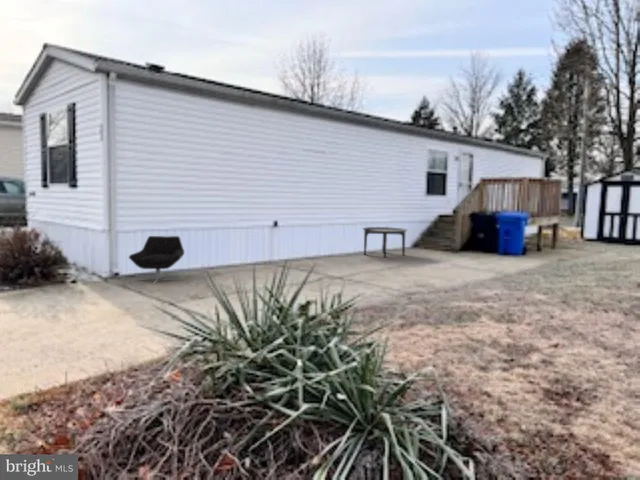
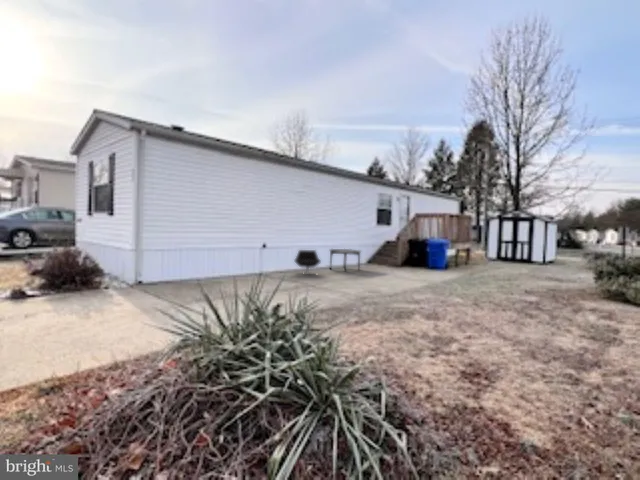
lounge chair: present [129,236,184,284] -> present [295,250,320,273]

